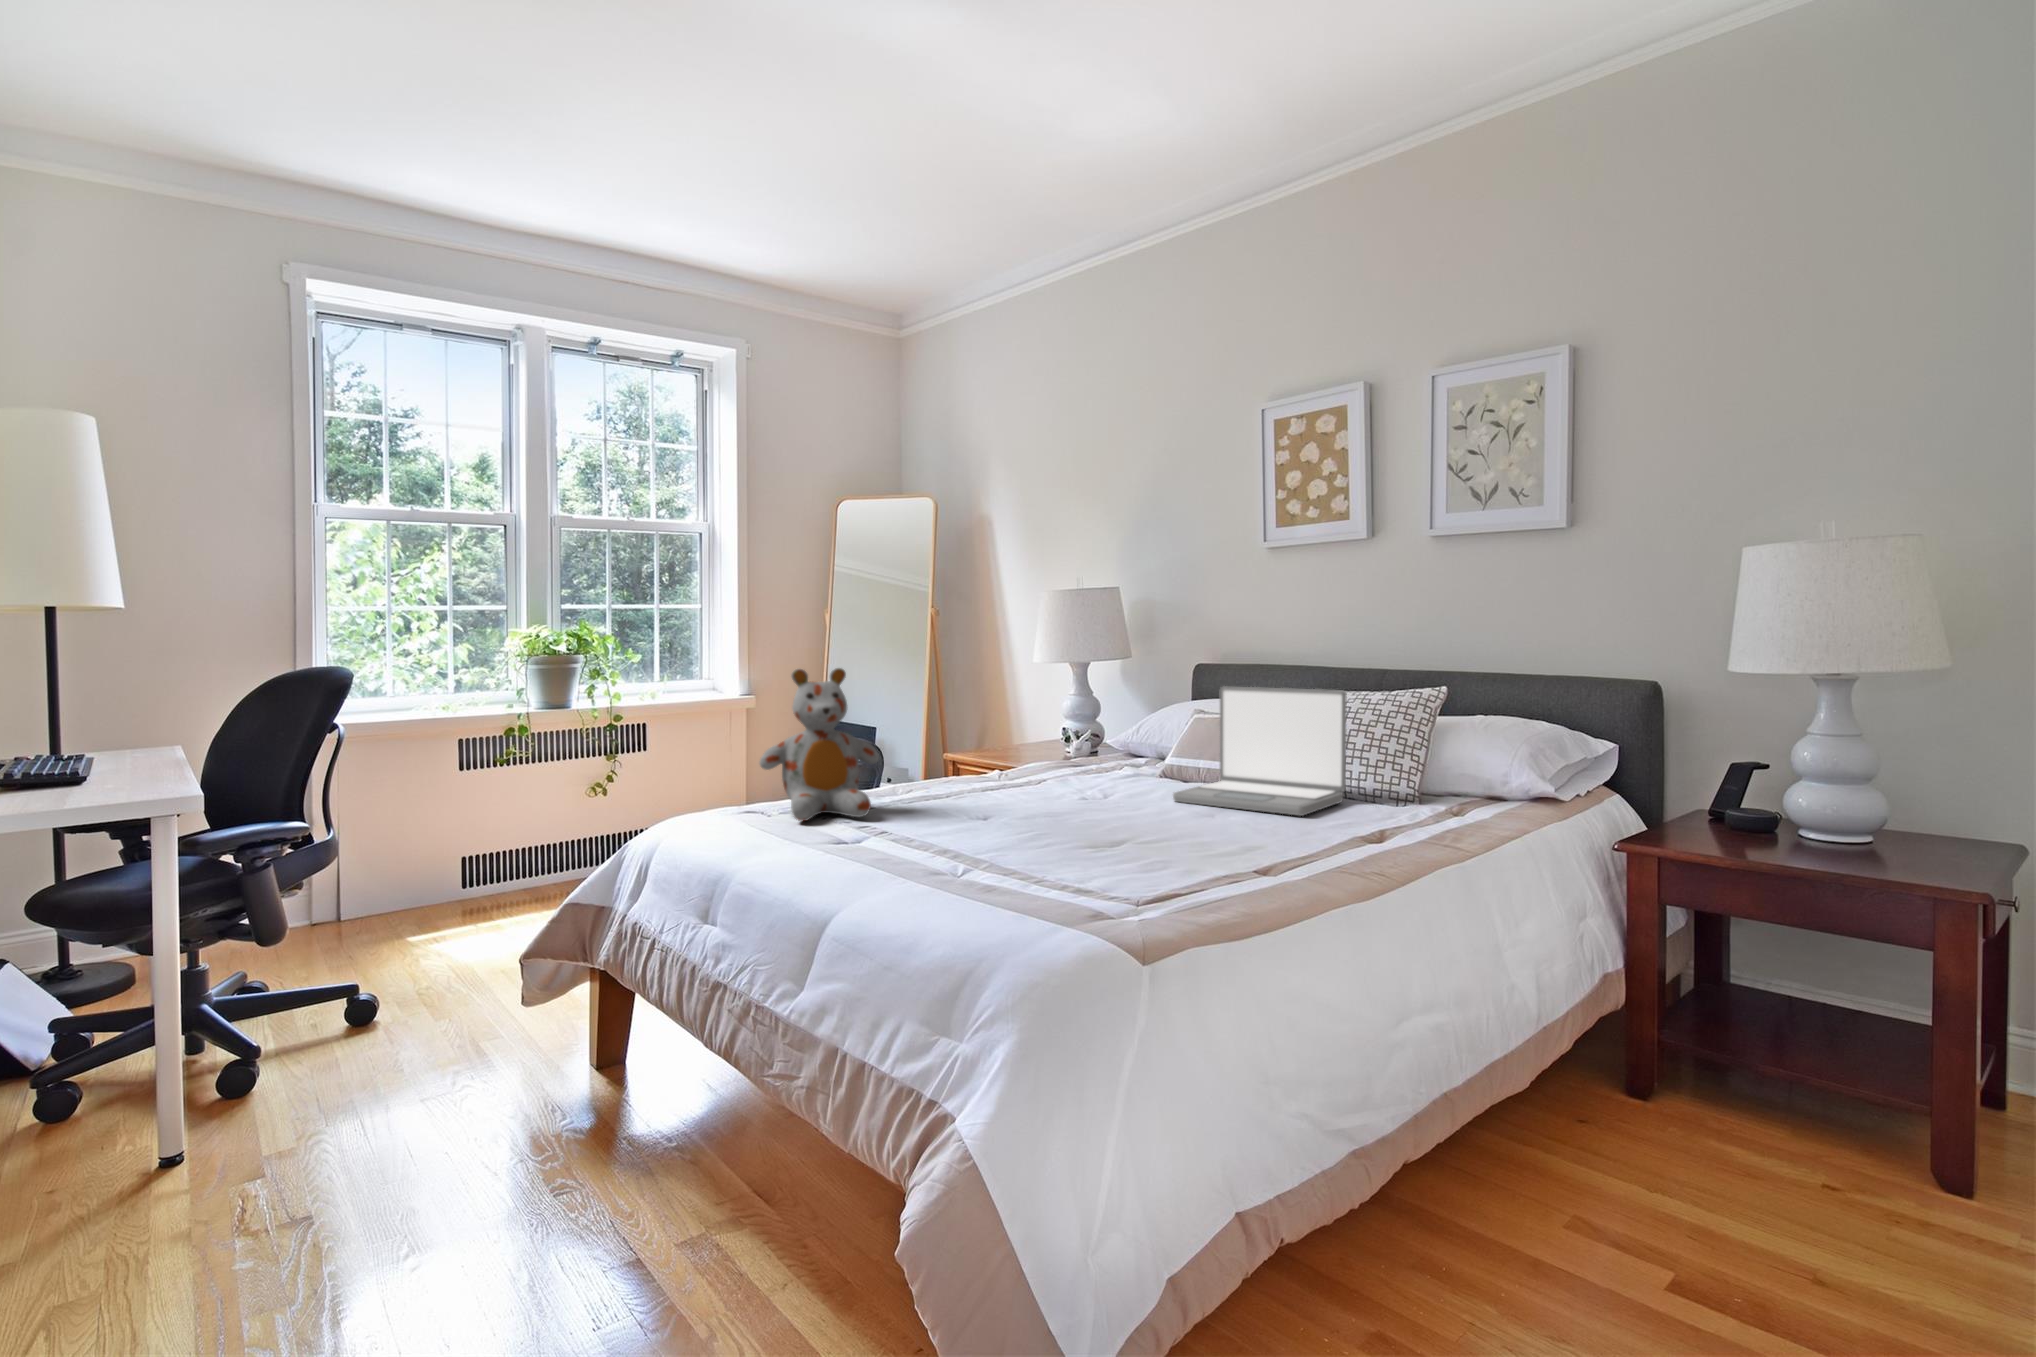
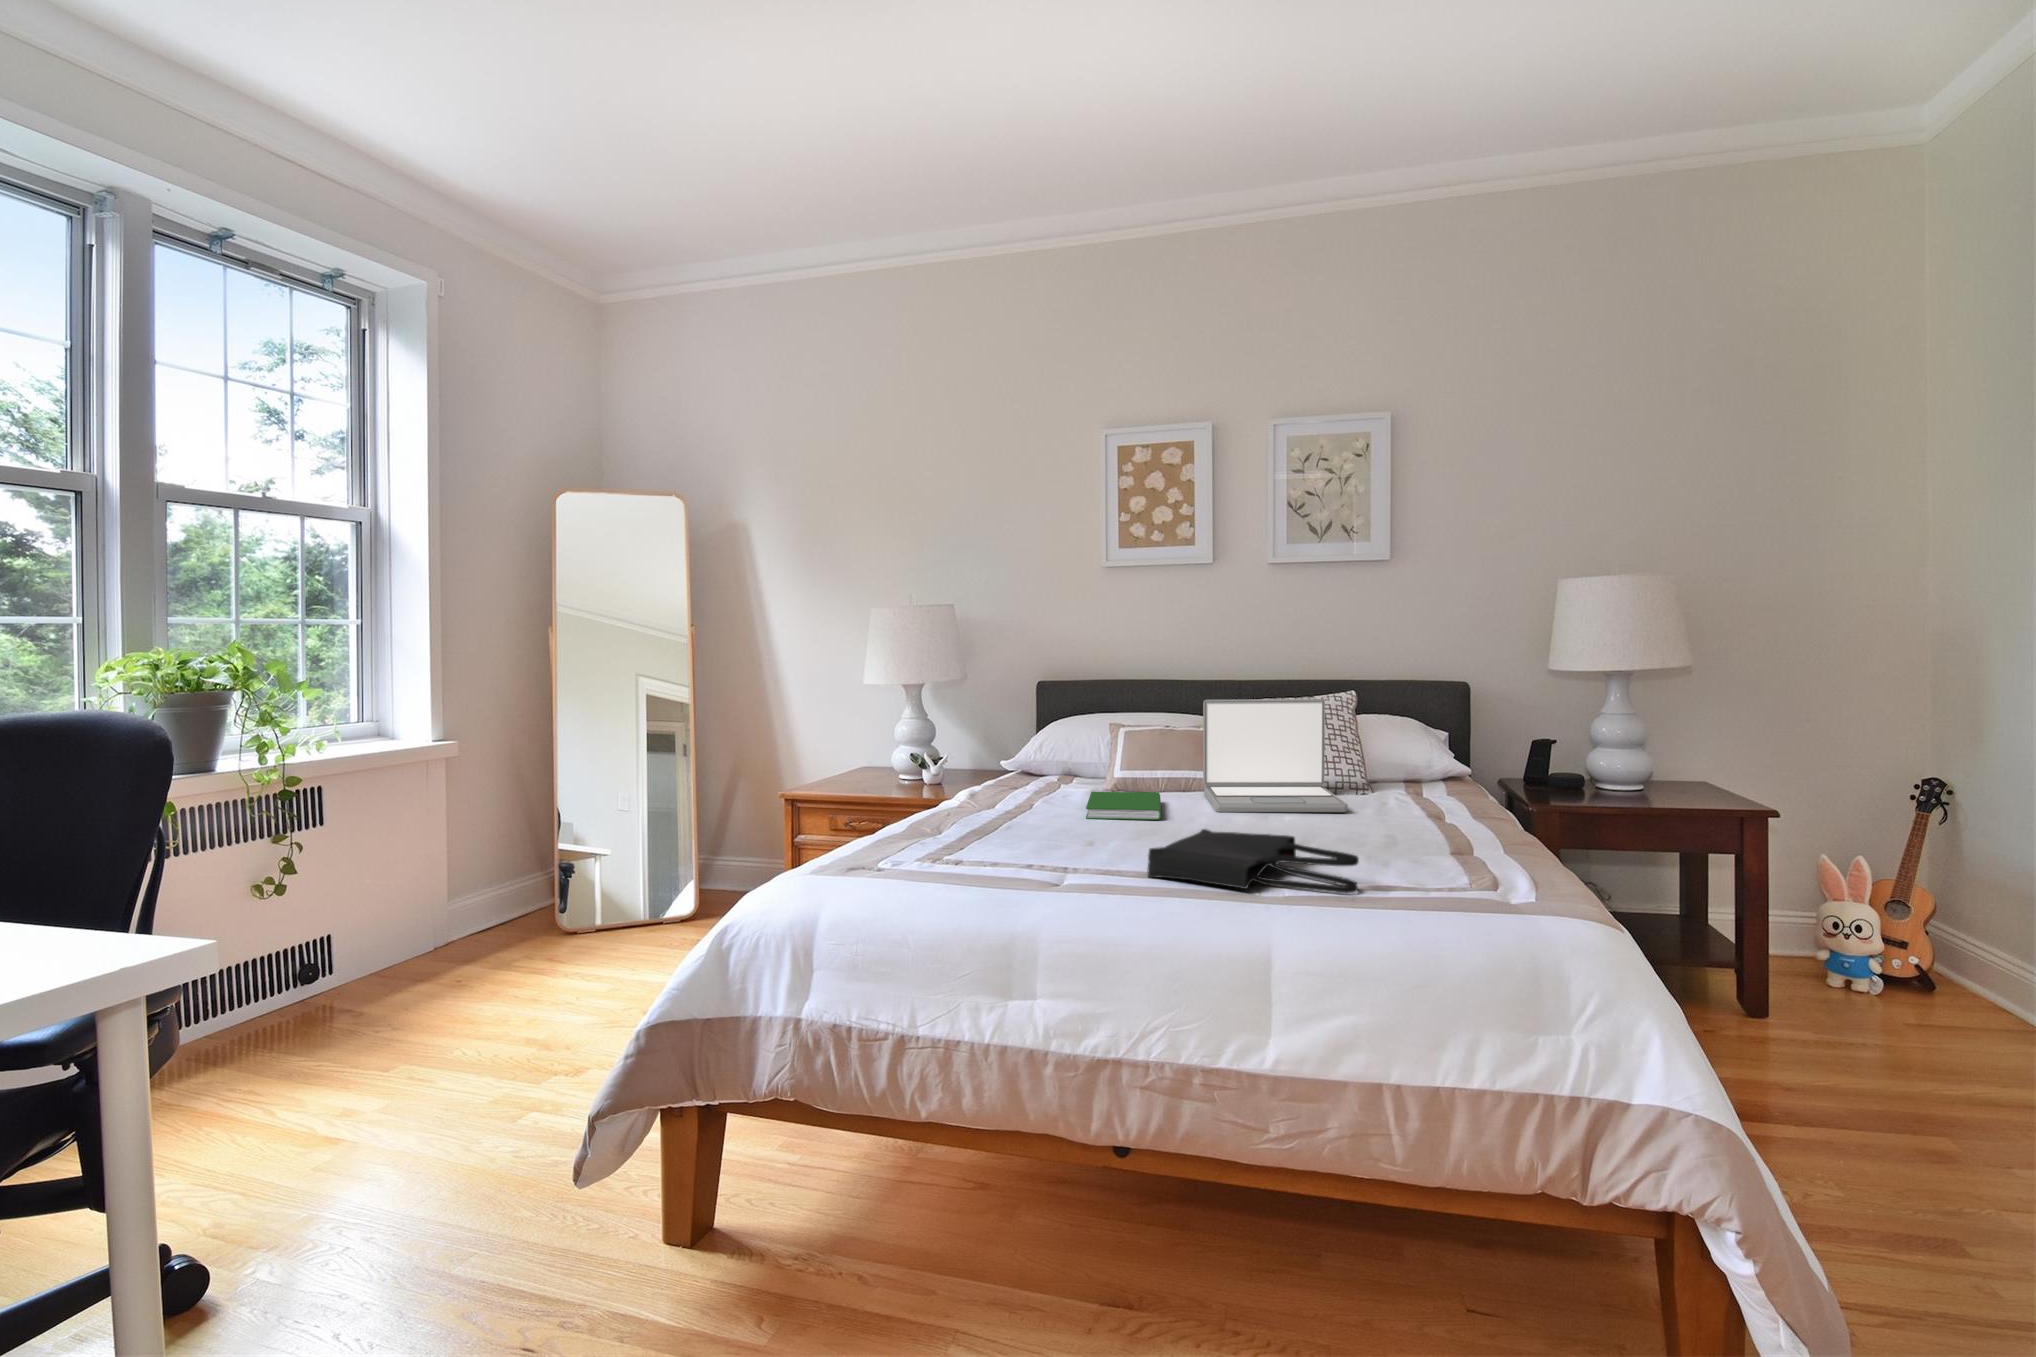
stuffed bear: present [760,668,879,821] -> none [932,704,1065,885]
hardcover book: none [1036,773,1149,800] -> present [1086,792,1161,820]
tote bag: none [915,801,1066,864] -> present [1148,829,1359,893]

